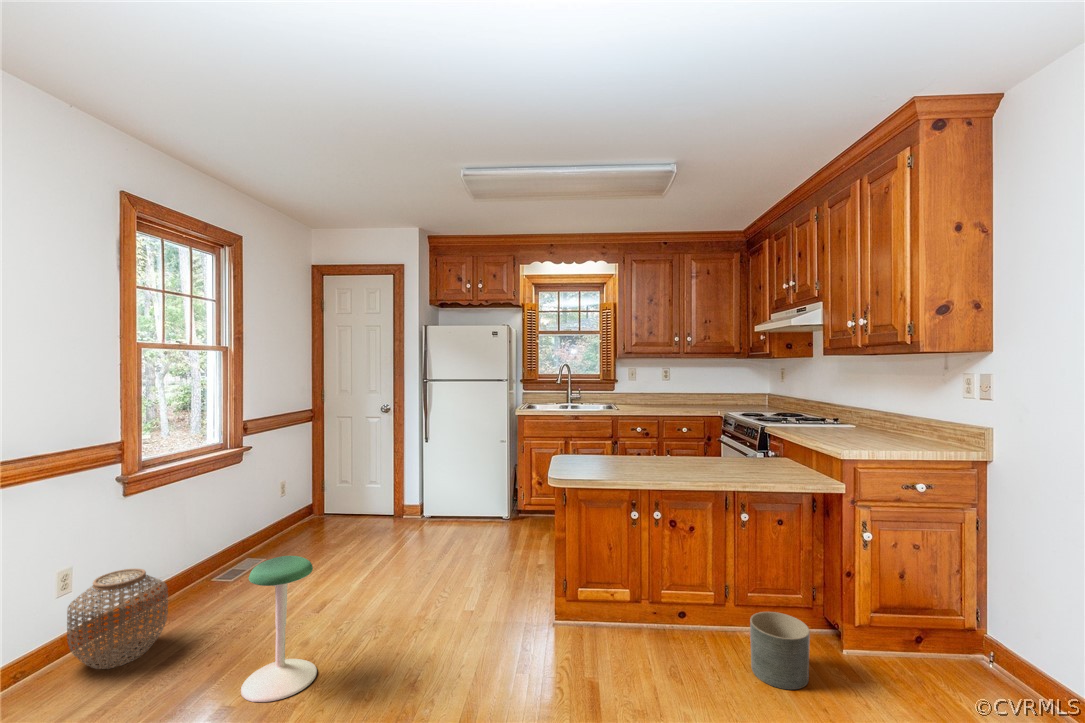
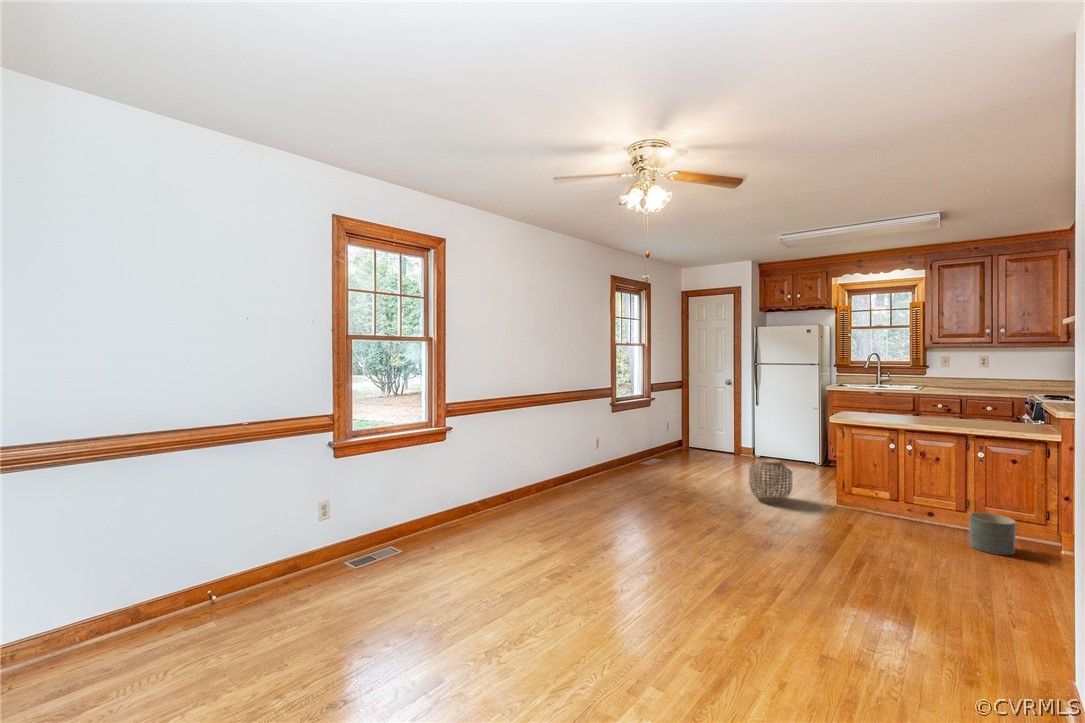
stool: present [241,556,317,702] -> none [668,441,700,500]
woven basket: present [67,569,168,669] -> present [749,458,792,504]

